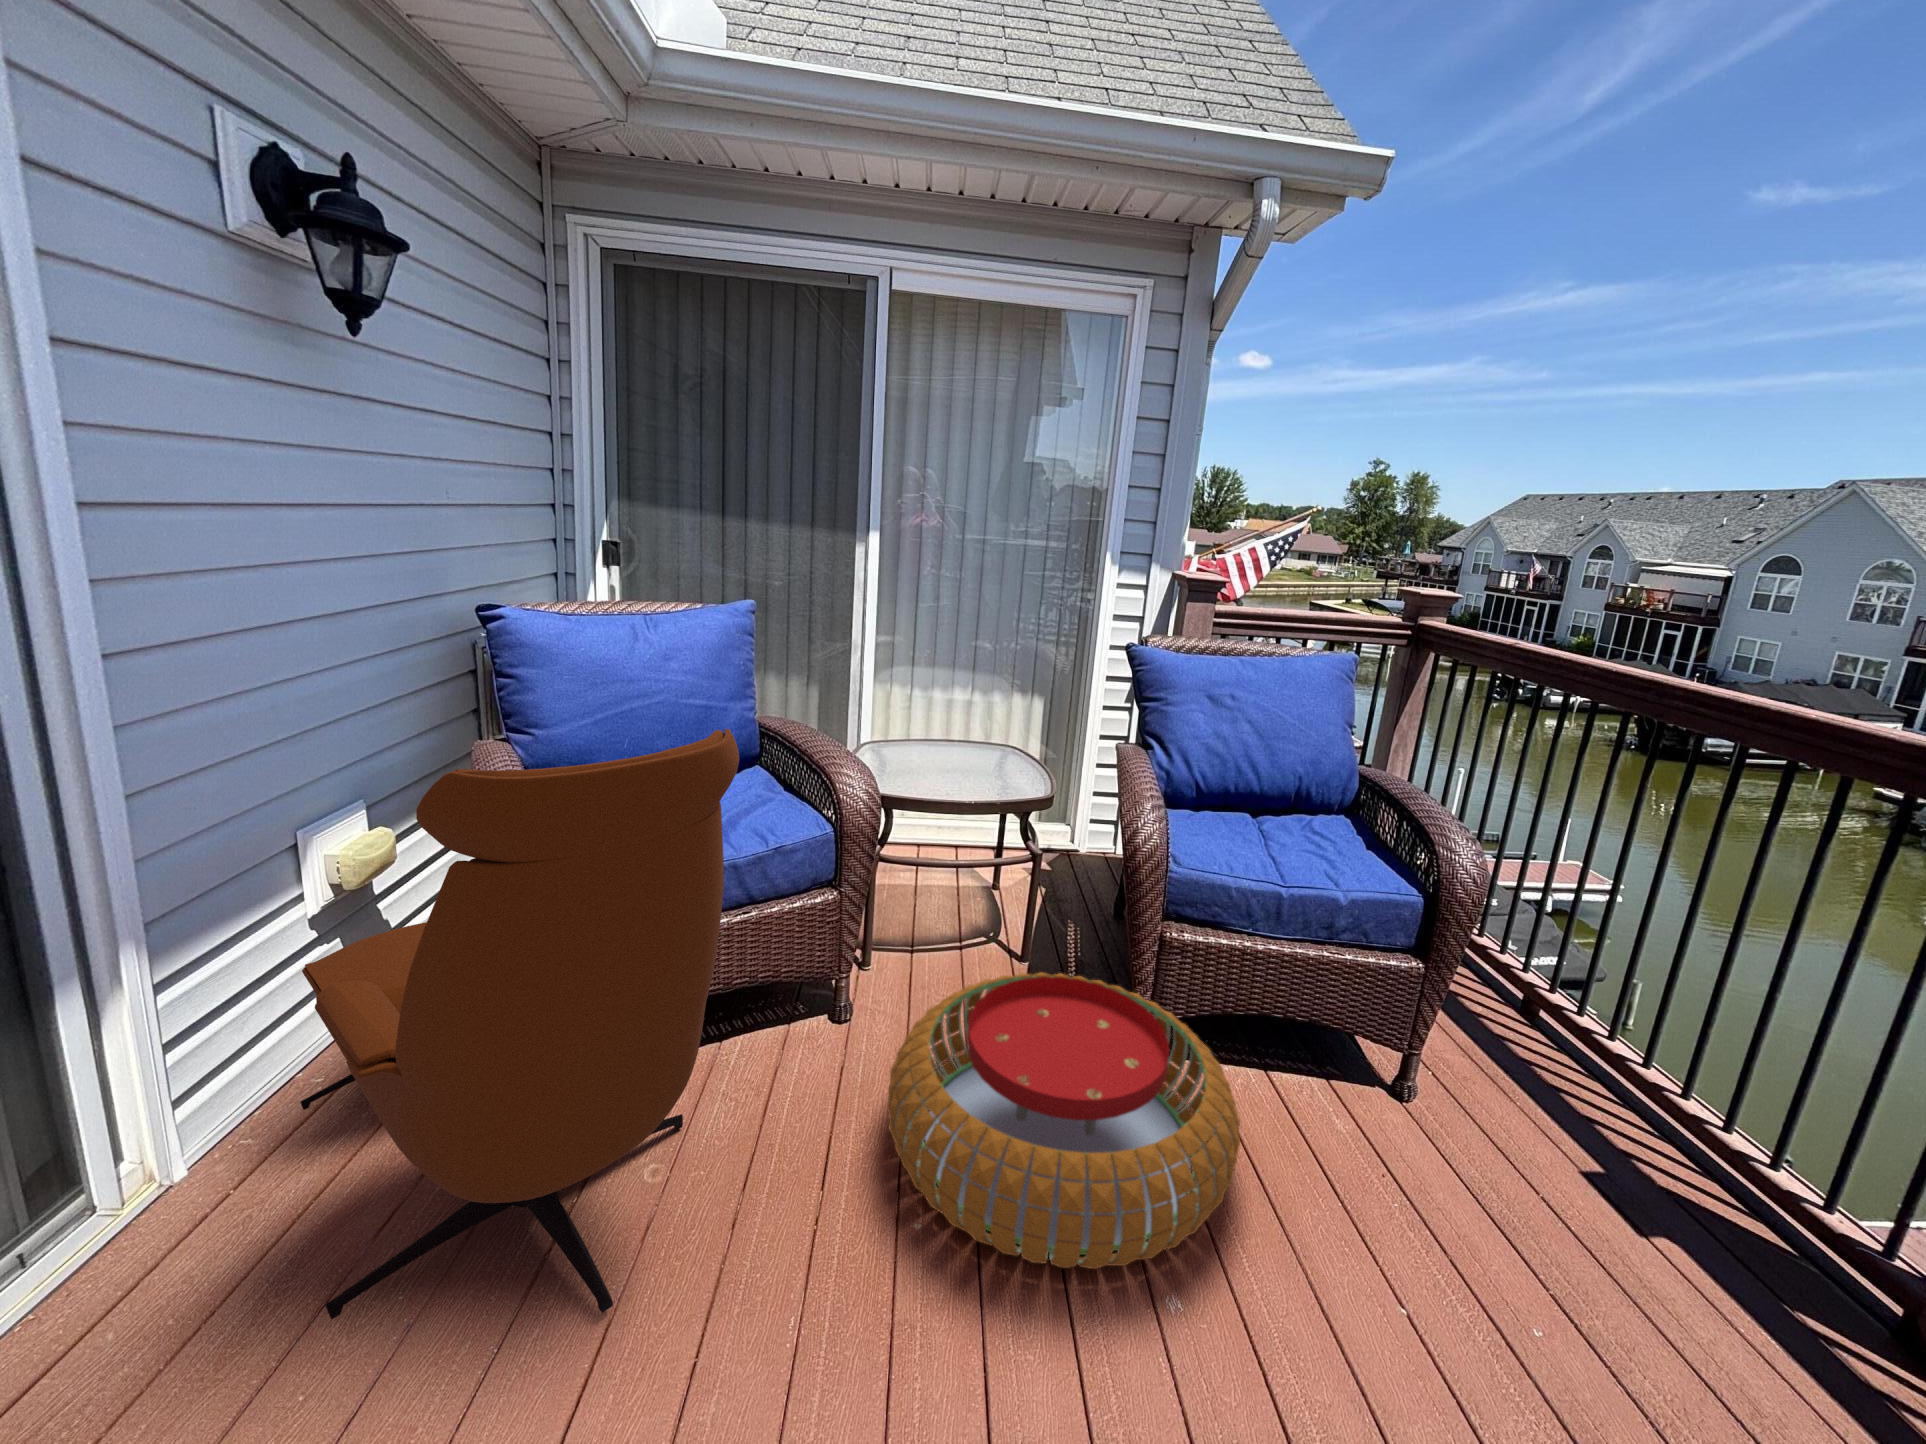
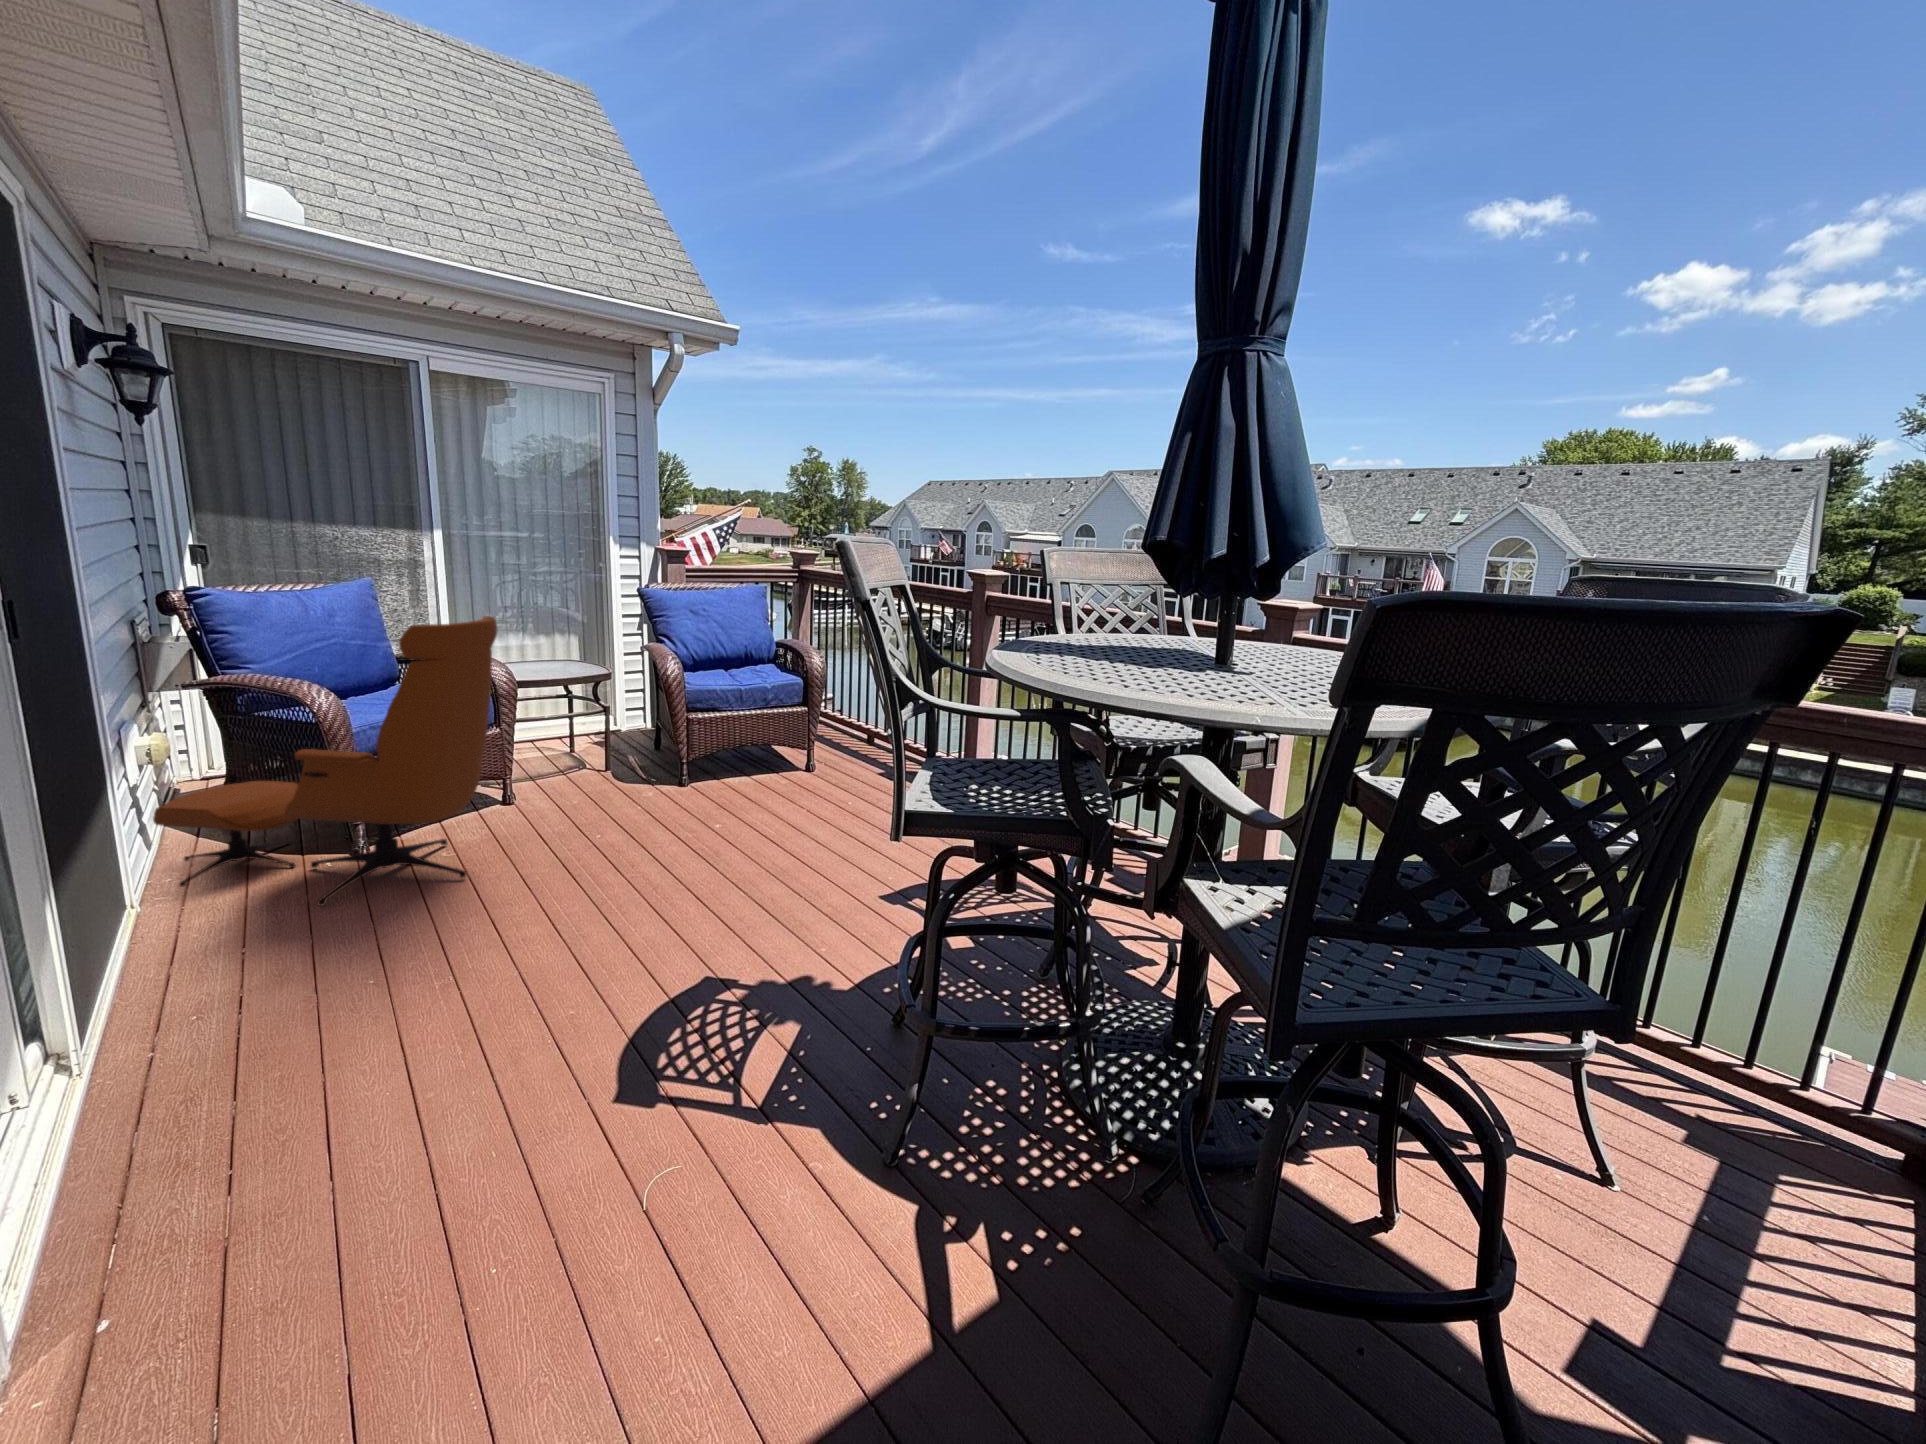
pouf: present [887,972,1240,1269] -> none [560,746,734,834]

